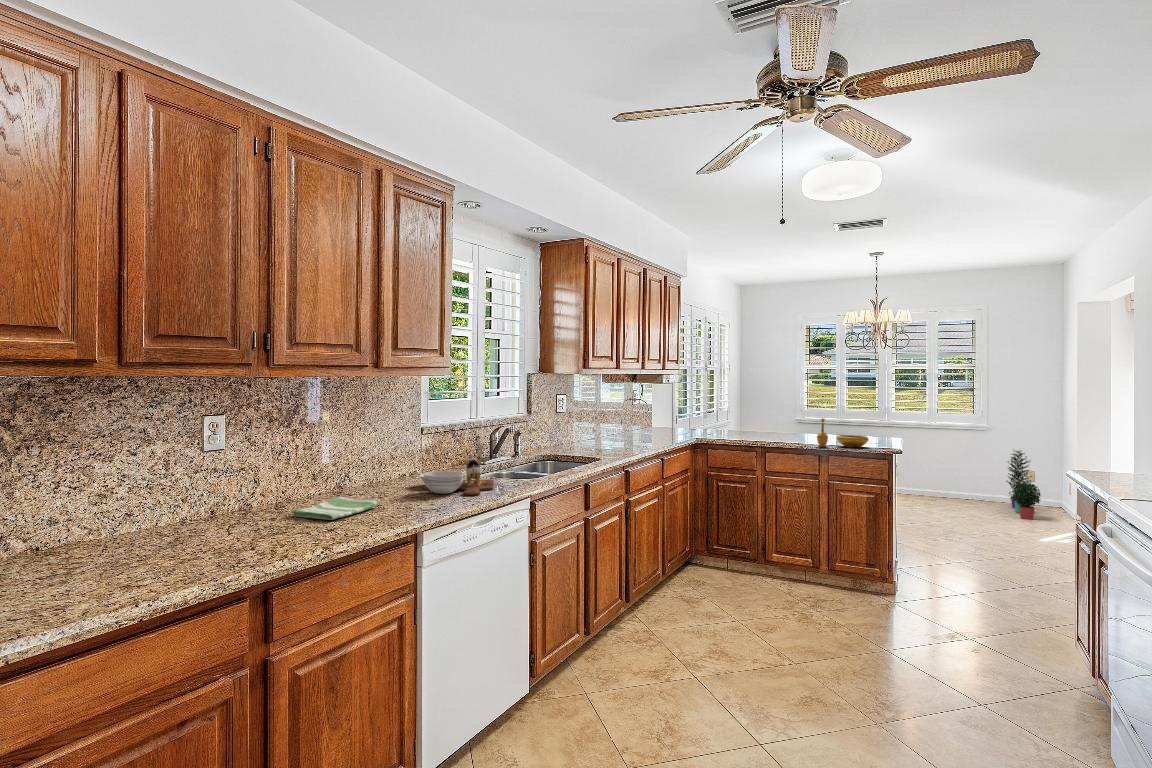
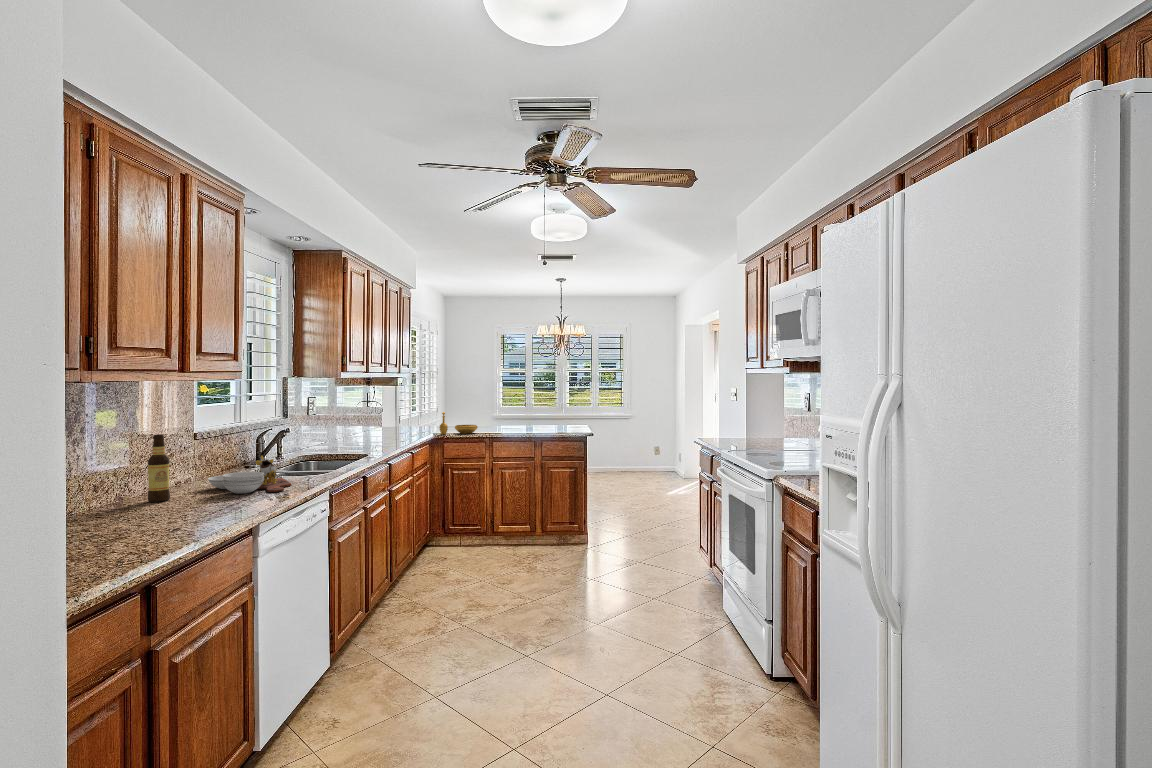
decorative bowl: present [817,418,869,447] -> present [439,412,478,435]
bottle: none [358,428,377,495] -> present [148,434,170,502]
potted plant: present [1006,450,1041,519] -> none [646,431,669,481]
dish towel: present [291,497,380,520] -> none [102,502,194,525]

